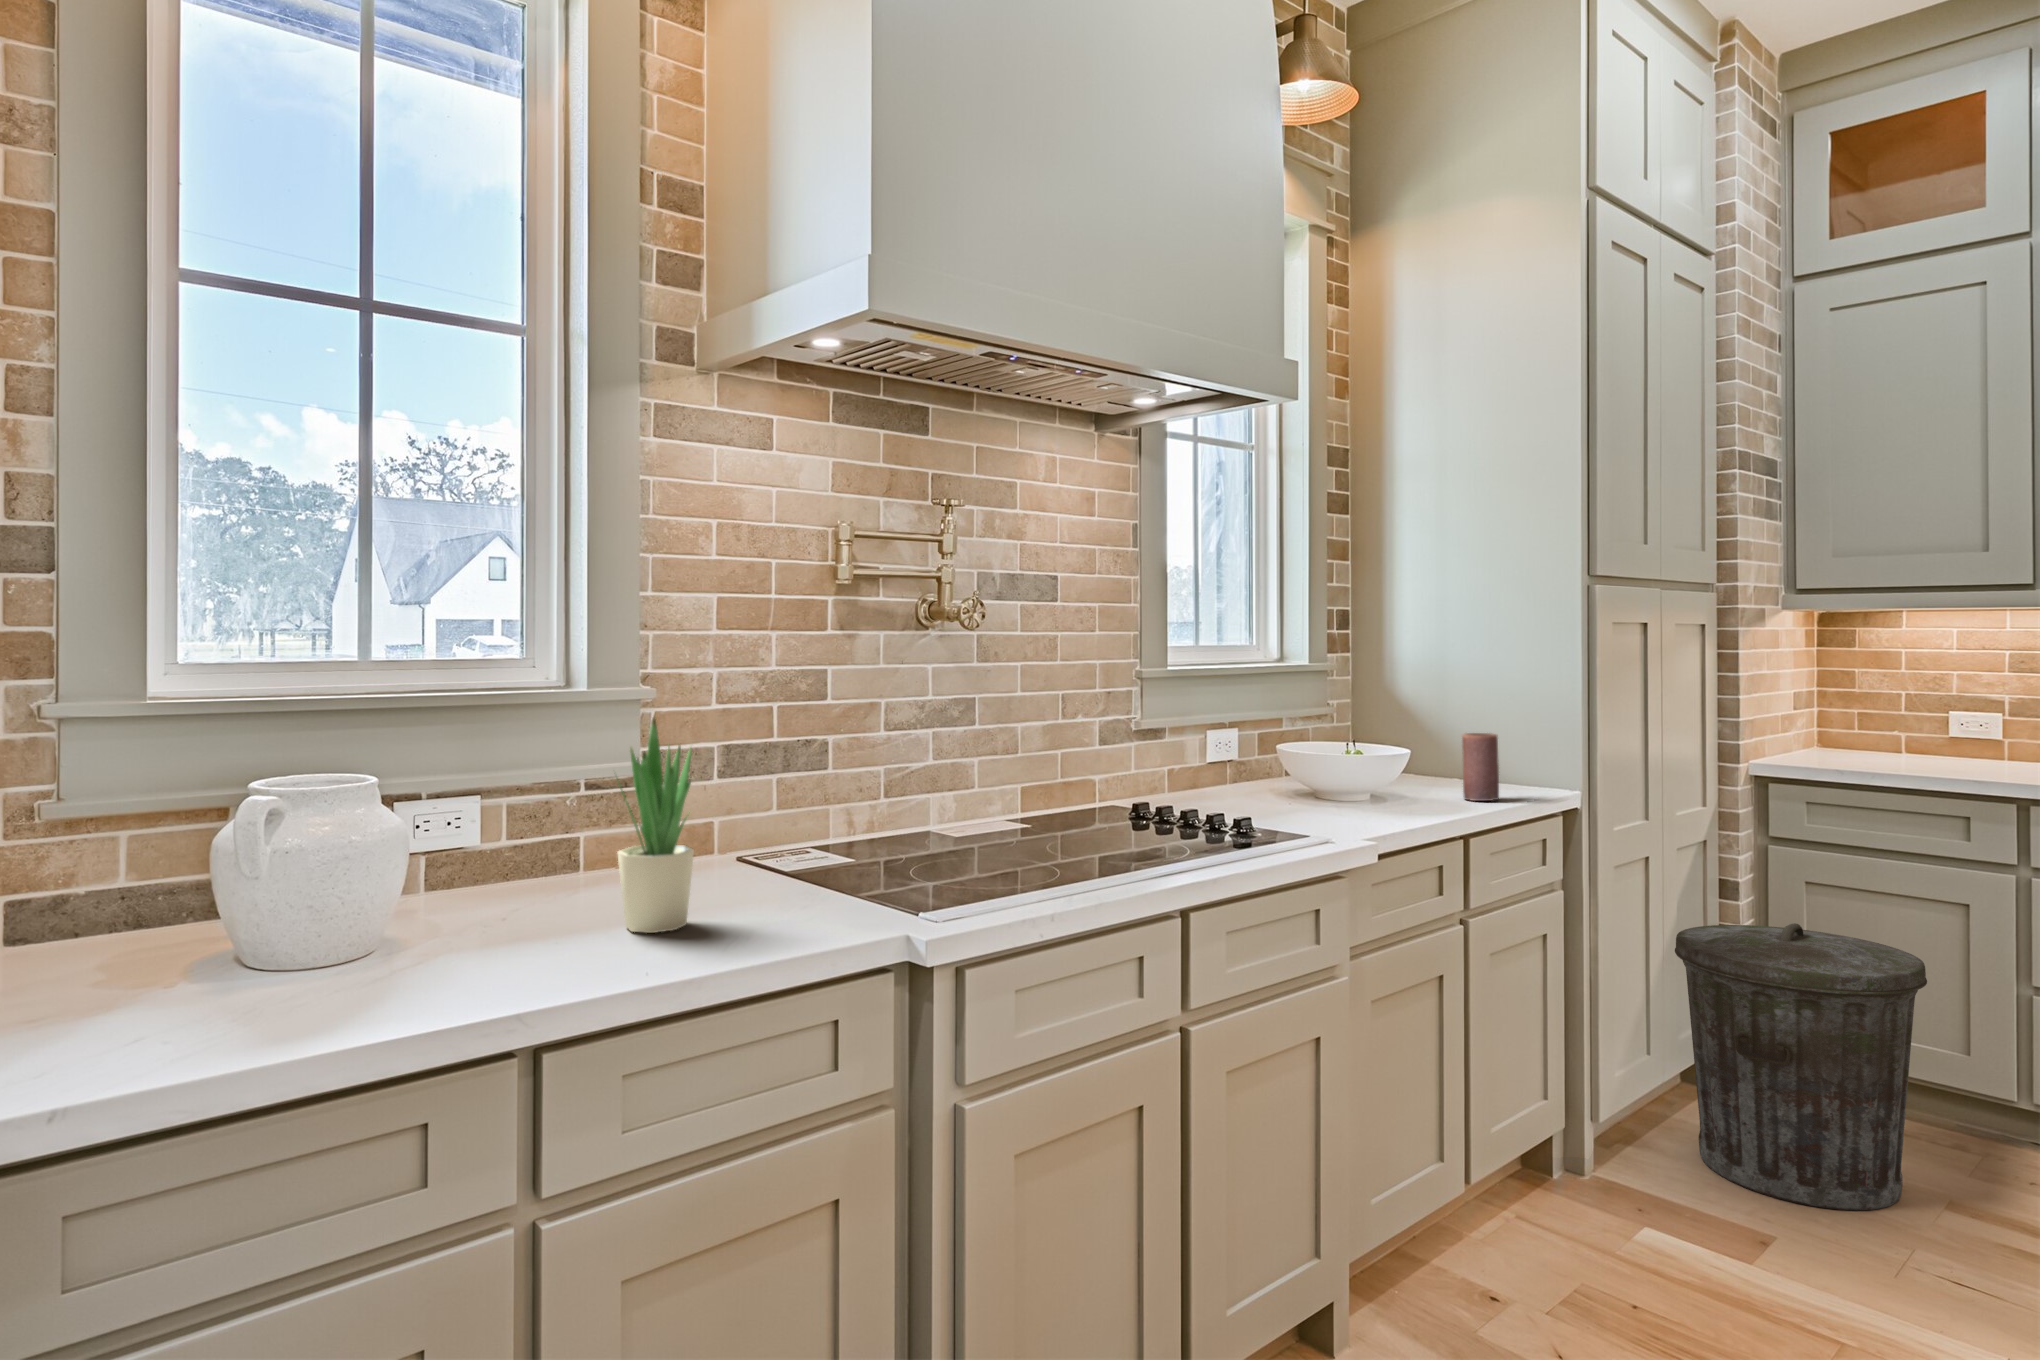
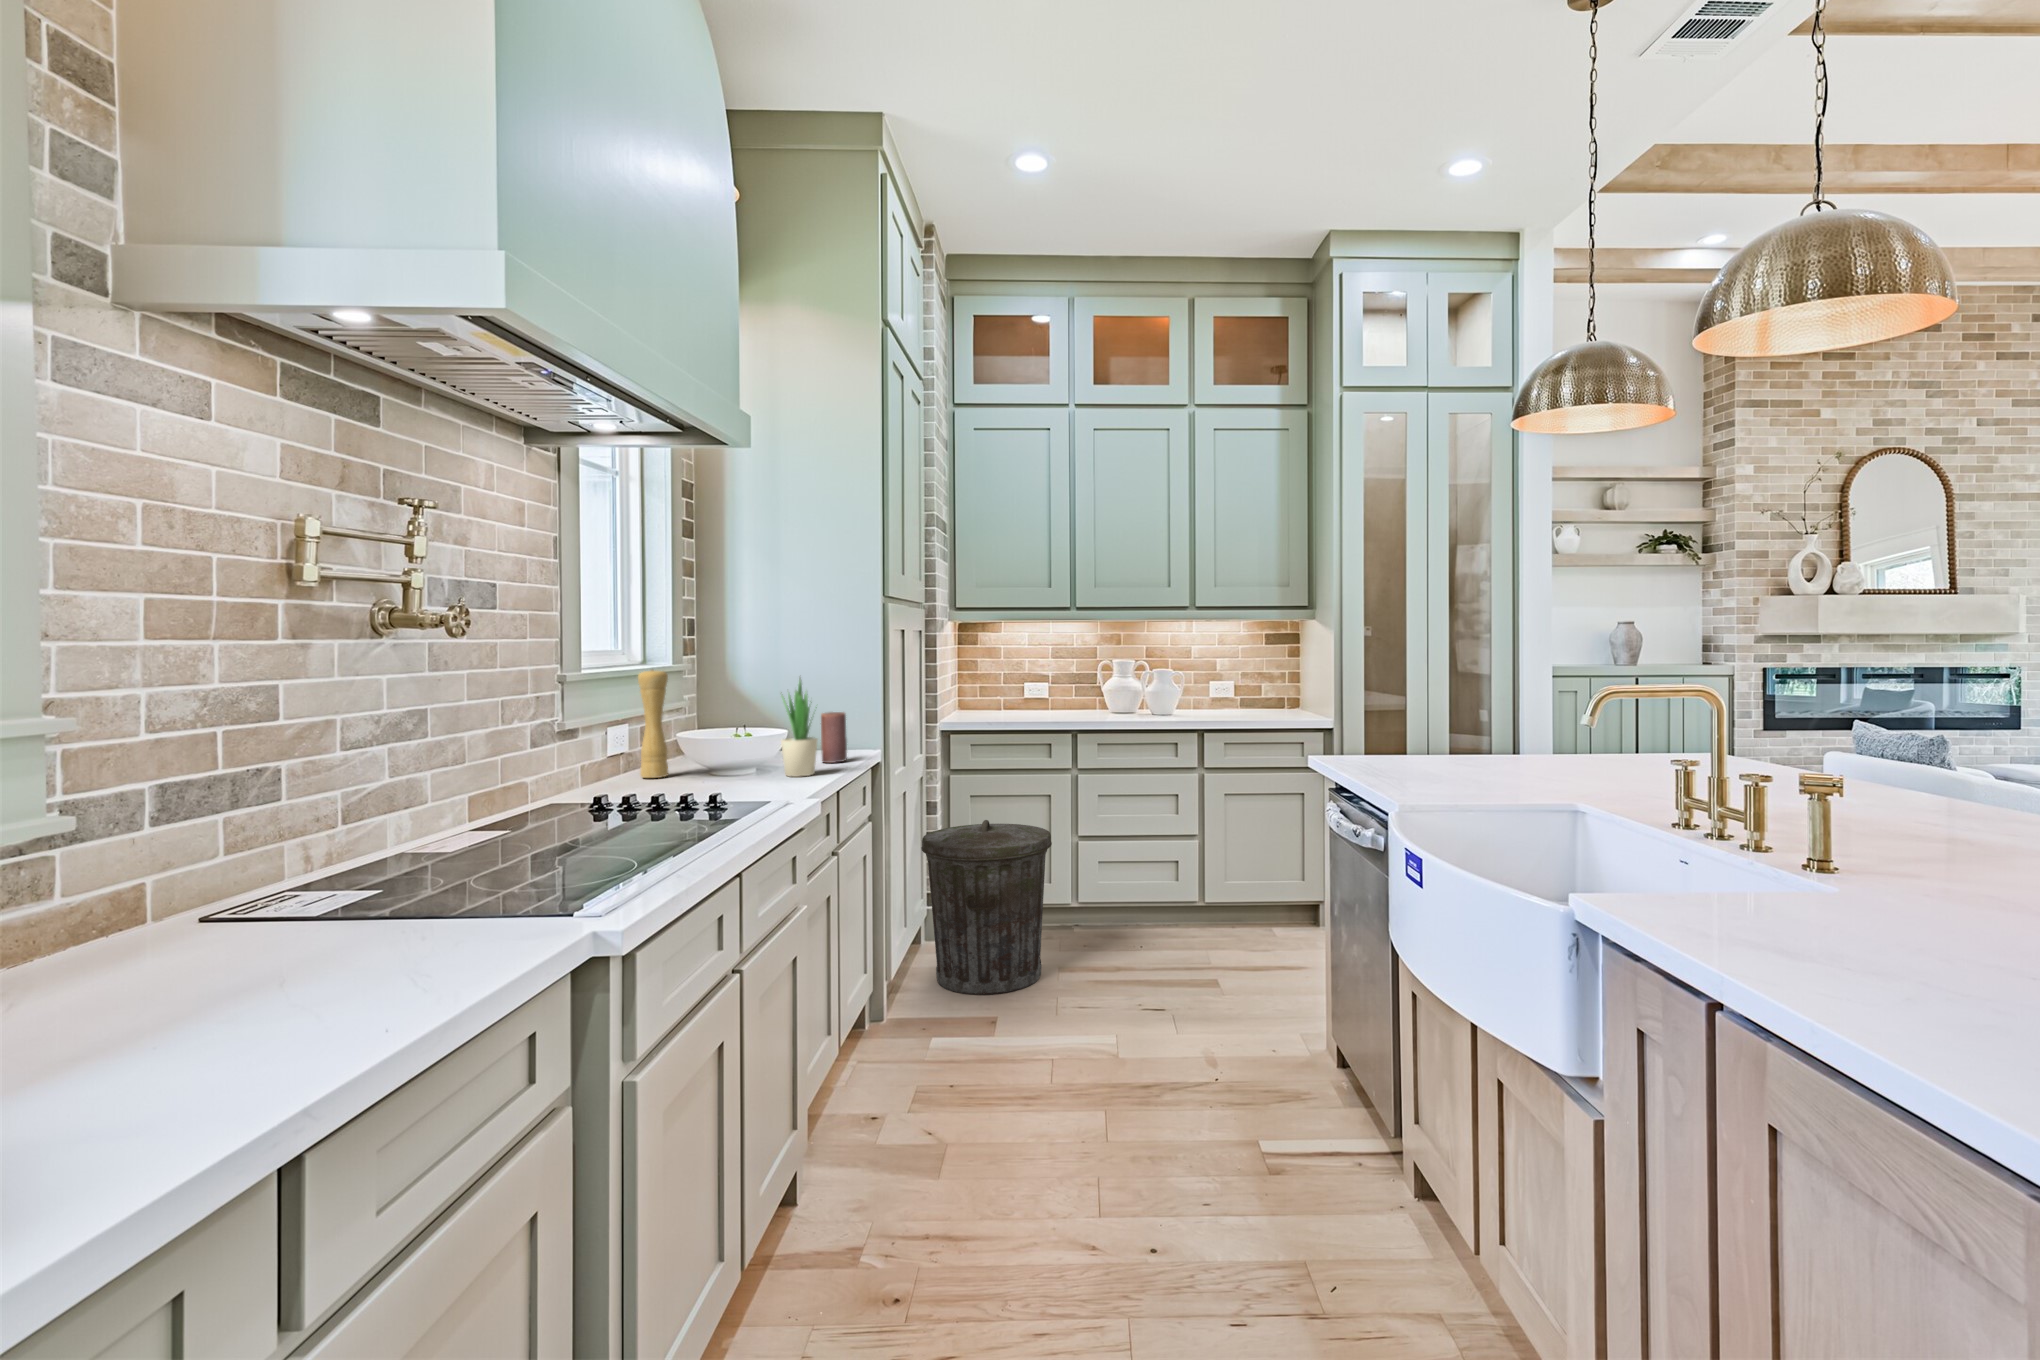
pepper mill: none [1231,667,1263,793] -> present [638,669,668,778]
potted plant: present [618,717,694,933] -> present [781,679,817,777]

